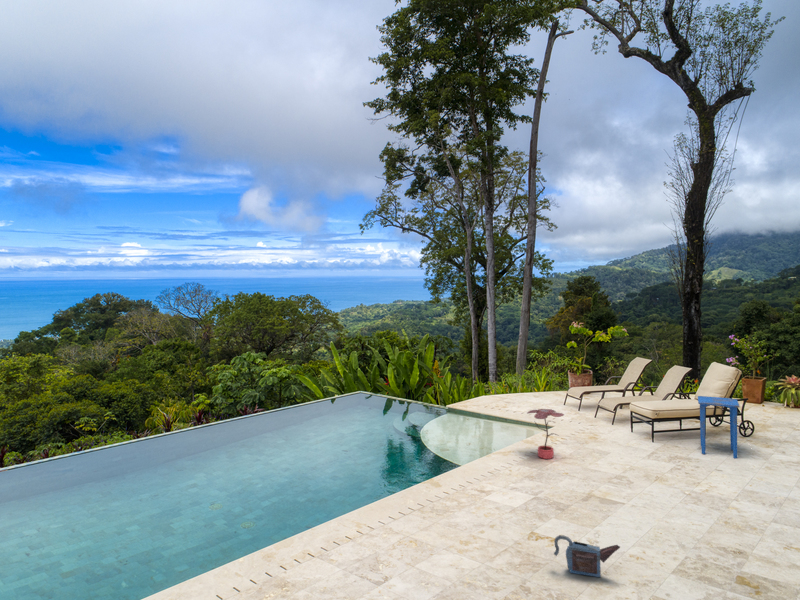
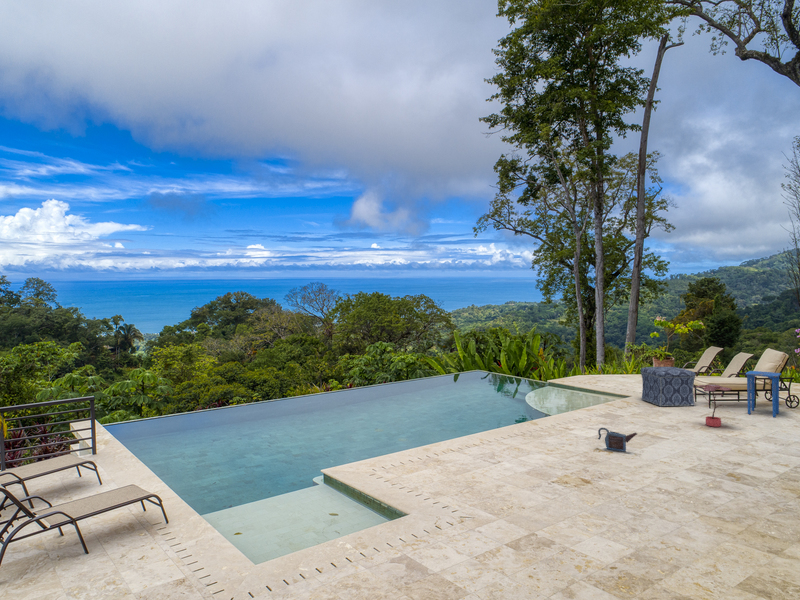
ottoman: none [565,390,633,447] -> present [641,367,696,407]
potted plant: present [527,409,564,459] -> present [696,384,731,427]

